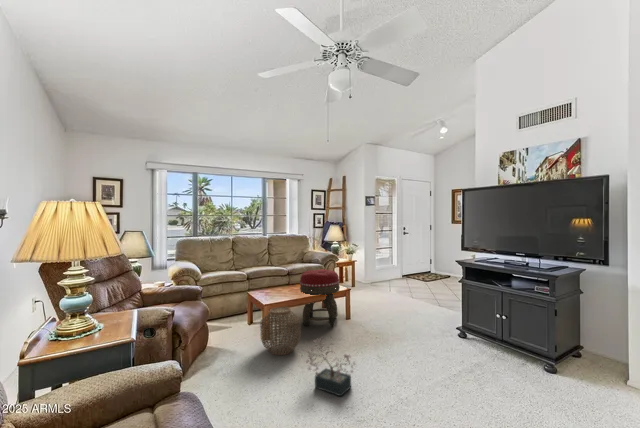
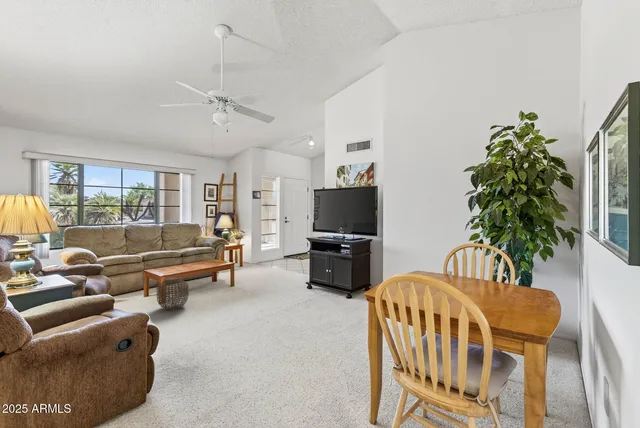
footstool: present [300,269,340,326] -> none [190,250,223,293]
decorative plant: present [306,339,355,396] -> none [189,291,225,324]

